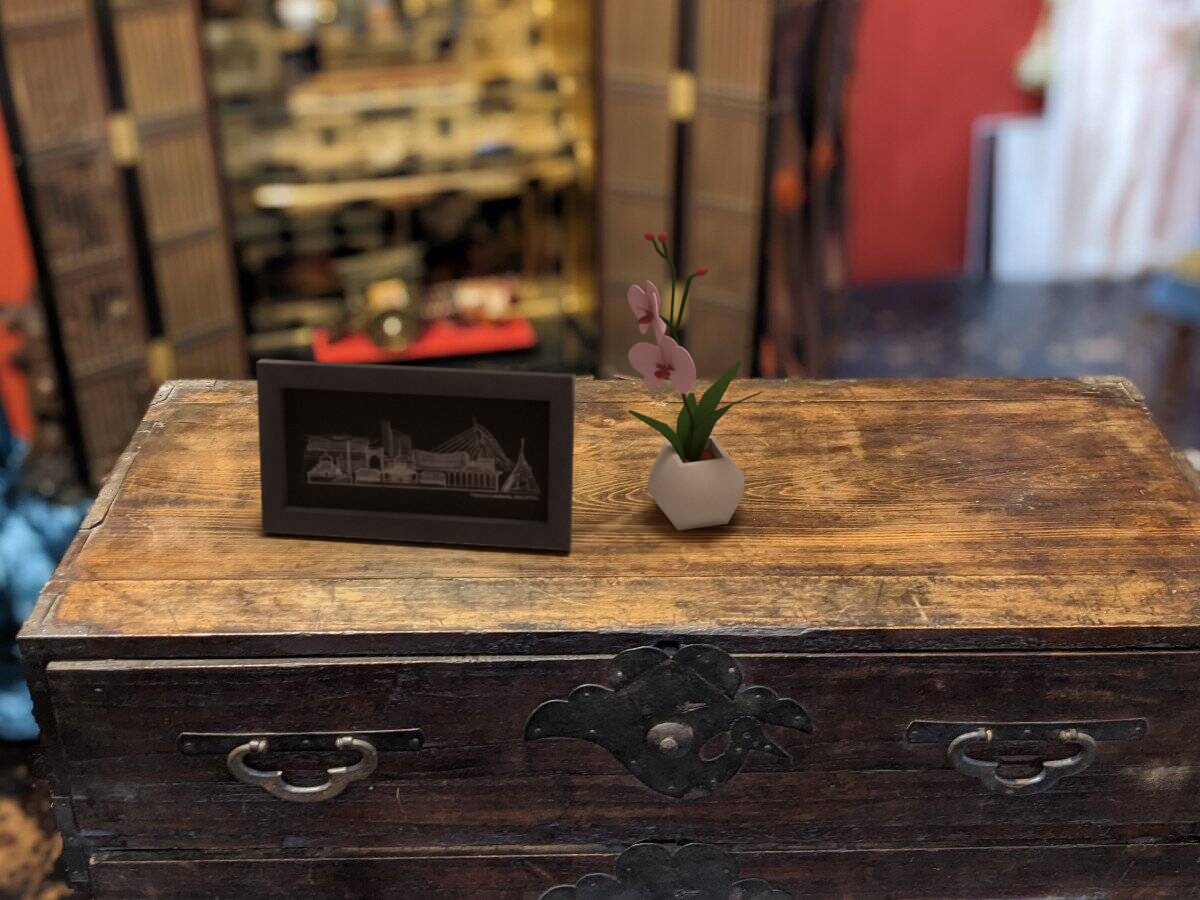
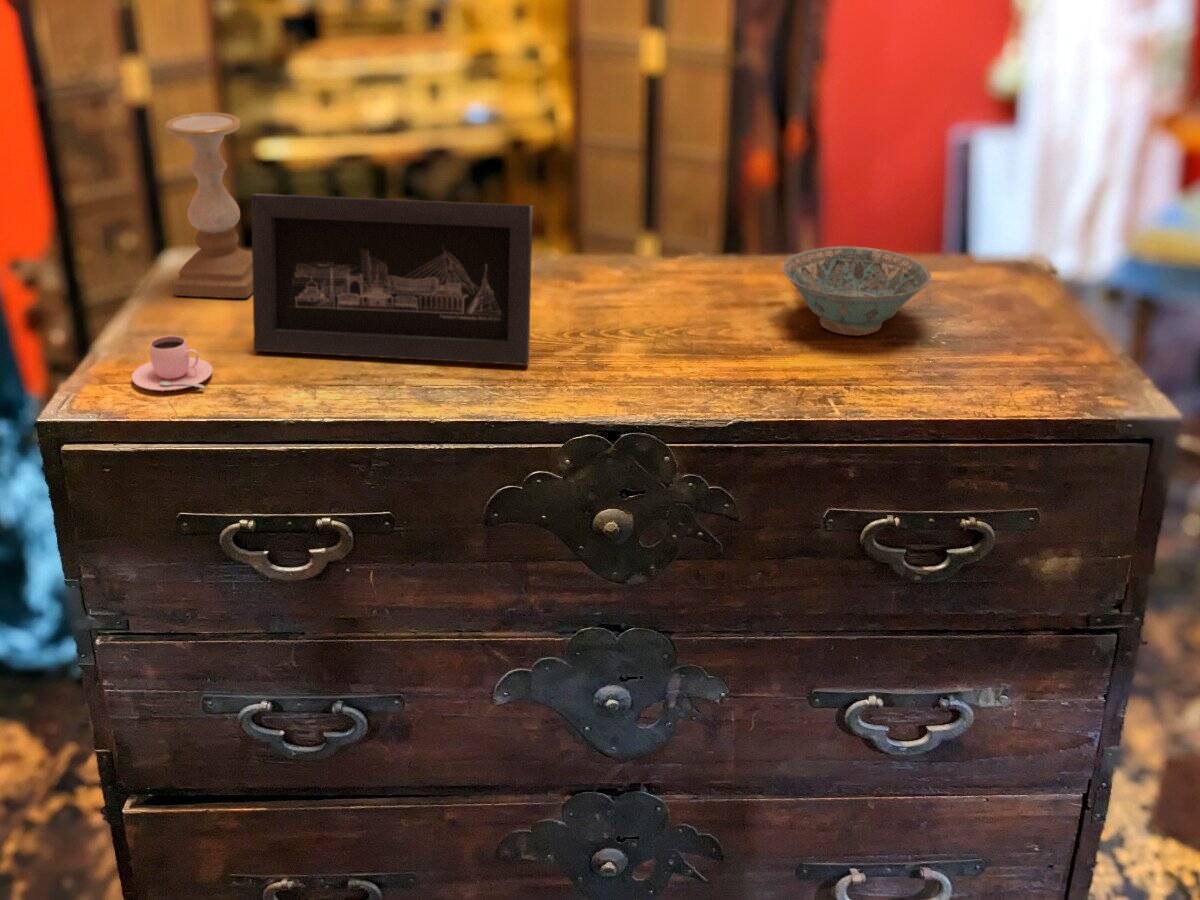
flower arrangement: present [628,231,763,531] -> none [579,76,699,353]
candle holder: none [158,248,276,454] -> present [165,112,253,298]
ceramic bowl: none [852,392,1020,501] -> present [782,246,931,336]
teacup: none [125,479,216,594] -> present [132,336,213,391]

